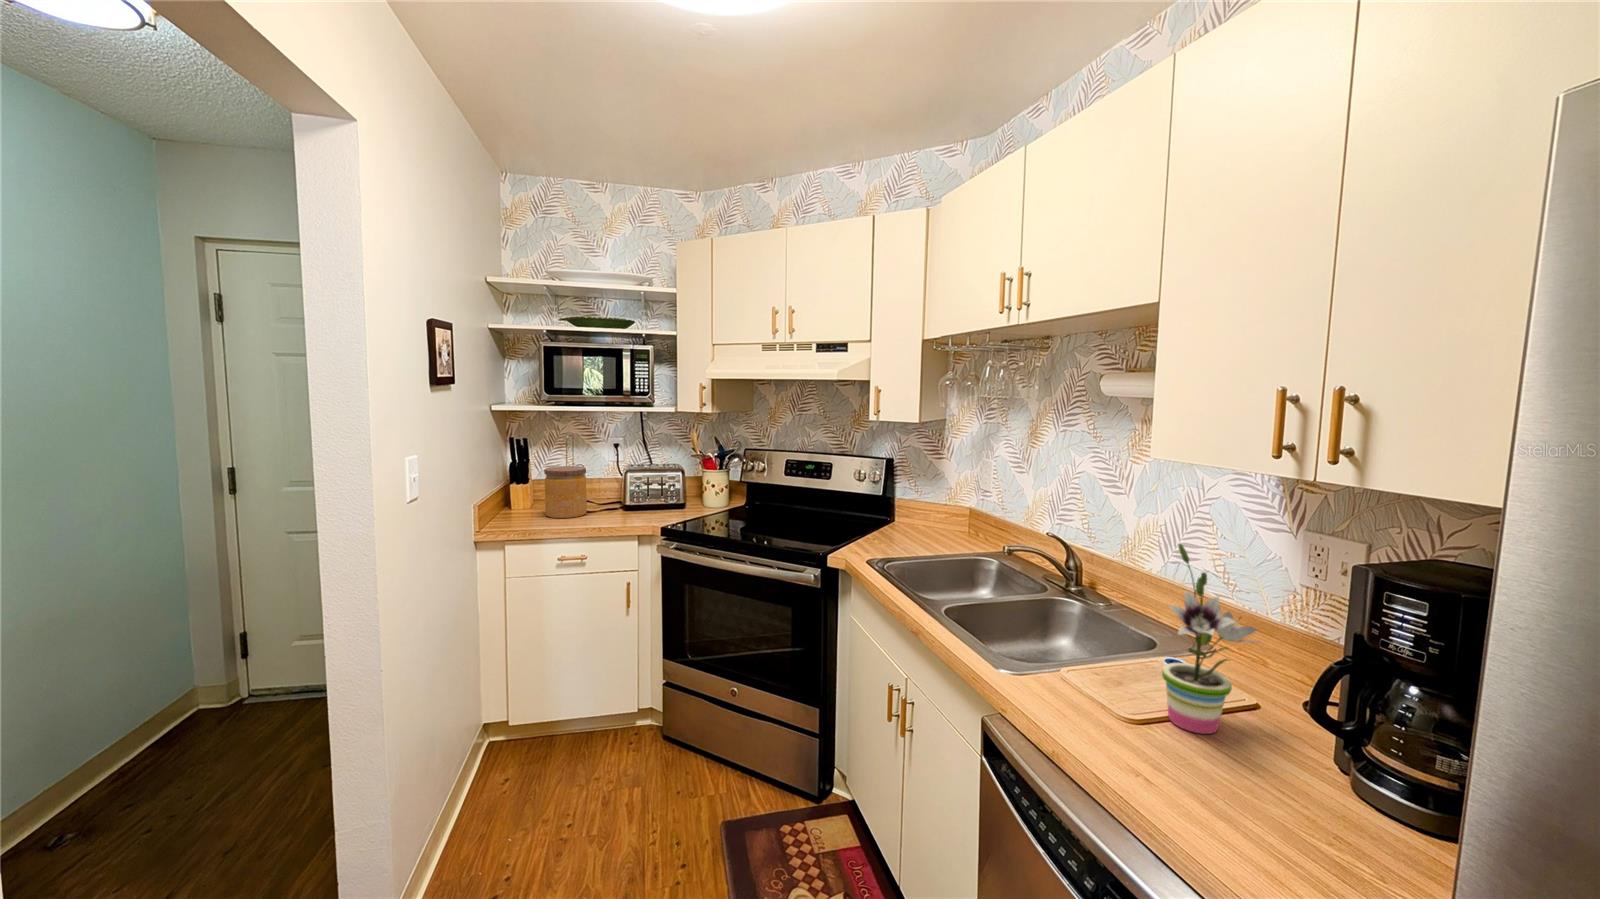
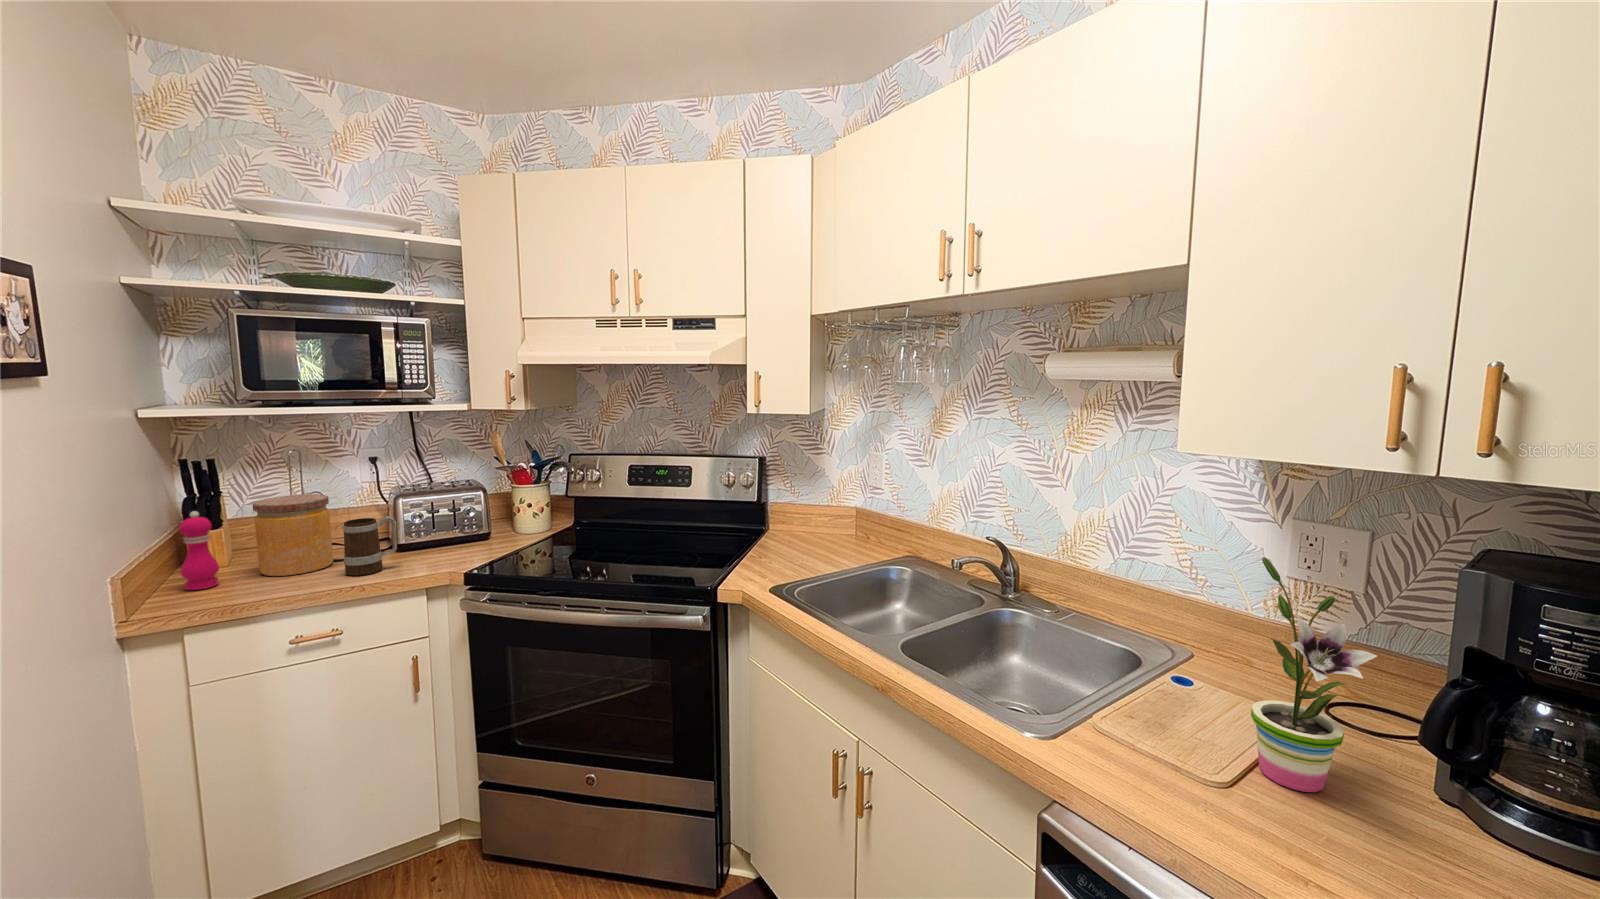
pepper mill: none [505,471,525,521] -> present [179,511,219,590]
mug: none [592,484,623,522] -> present [343,516,397,576]

